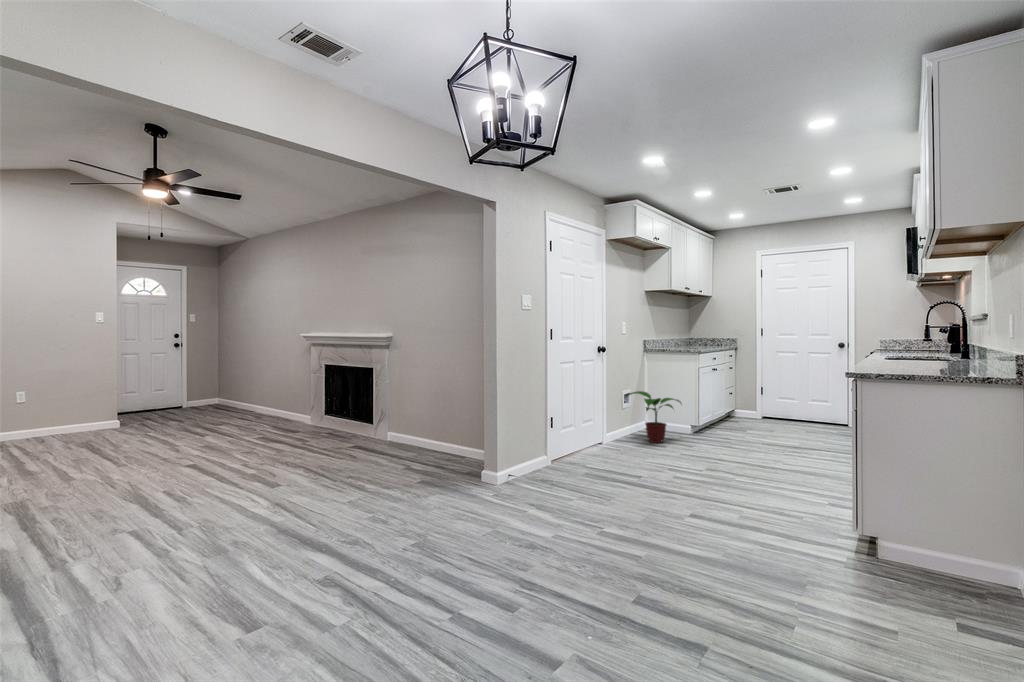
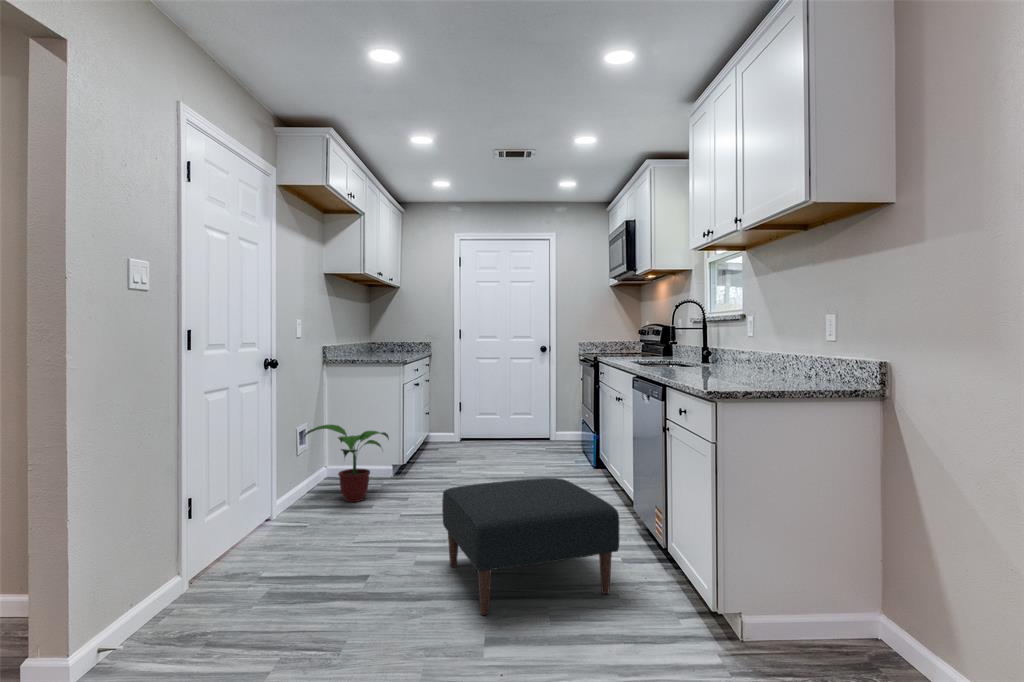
ottoman: none [688,432,801,516] -> present [442,478,619,615]

